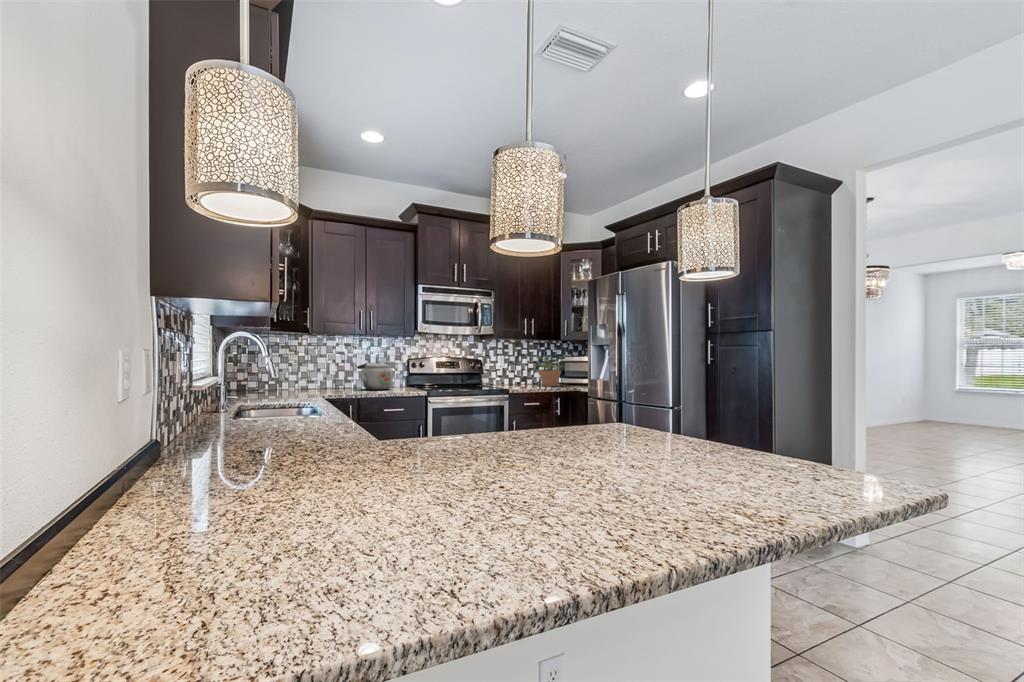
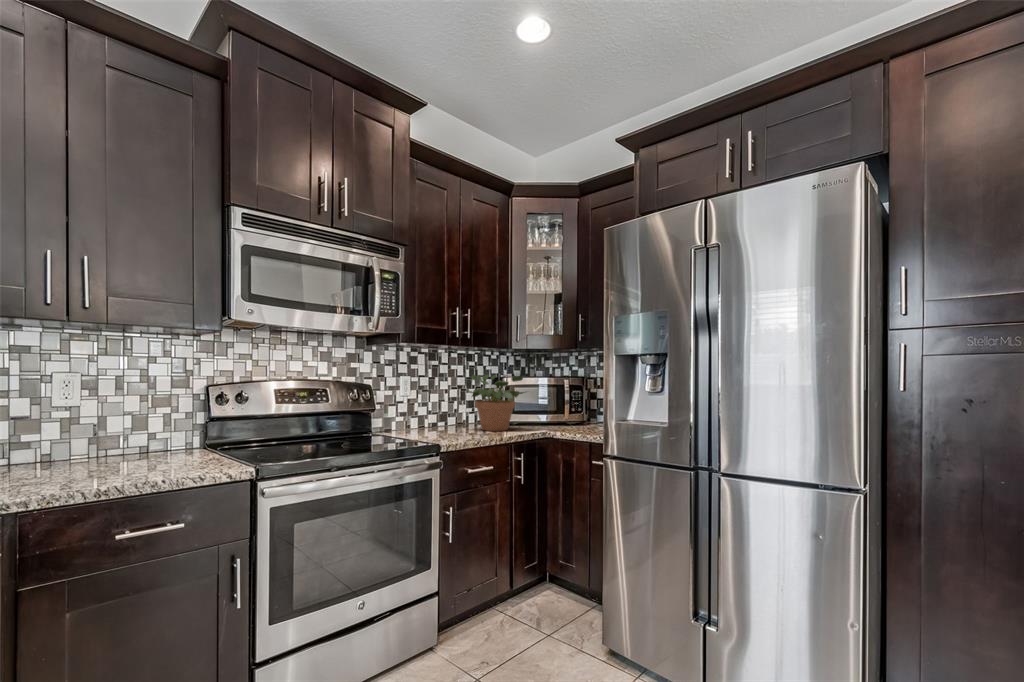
kettle: present [358,361,392,390] -> none [55,391,160,467]

